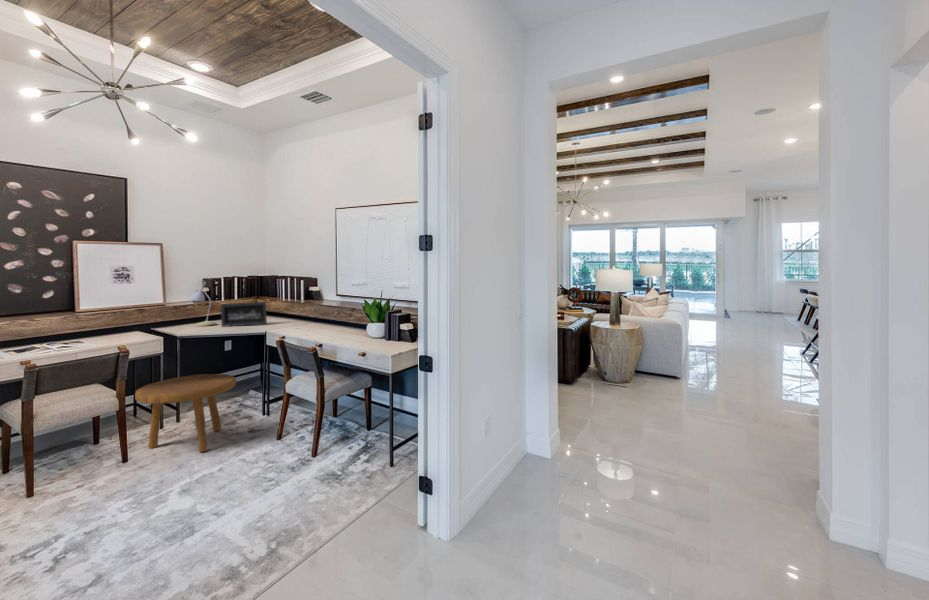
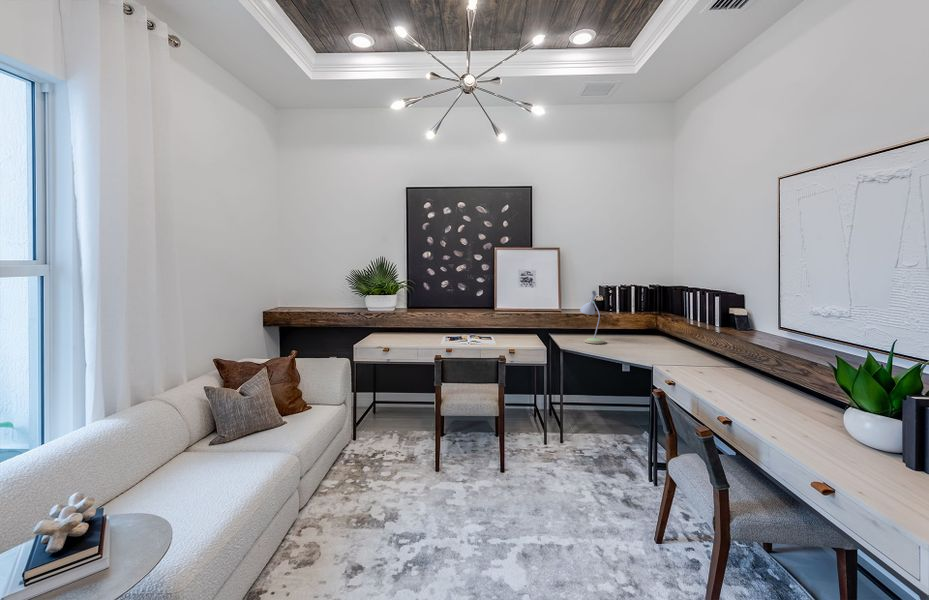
picture frame: present [221,302,267,327] -> none [608,321,664,352]
footstool: present [135,374,236,452] -> none [508,404,611,513]

